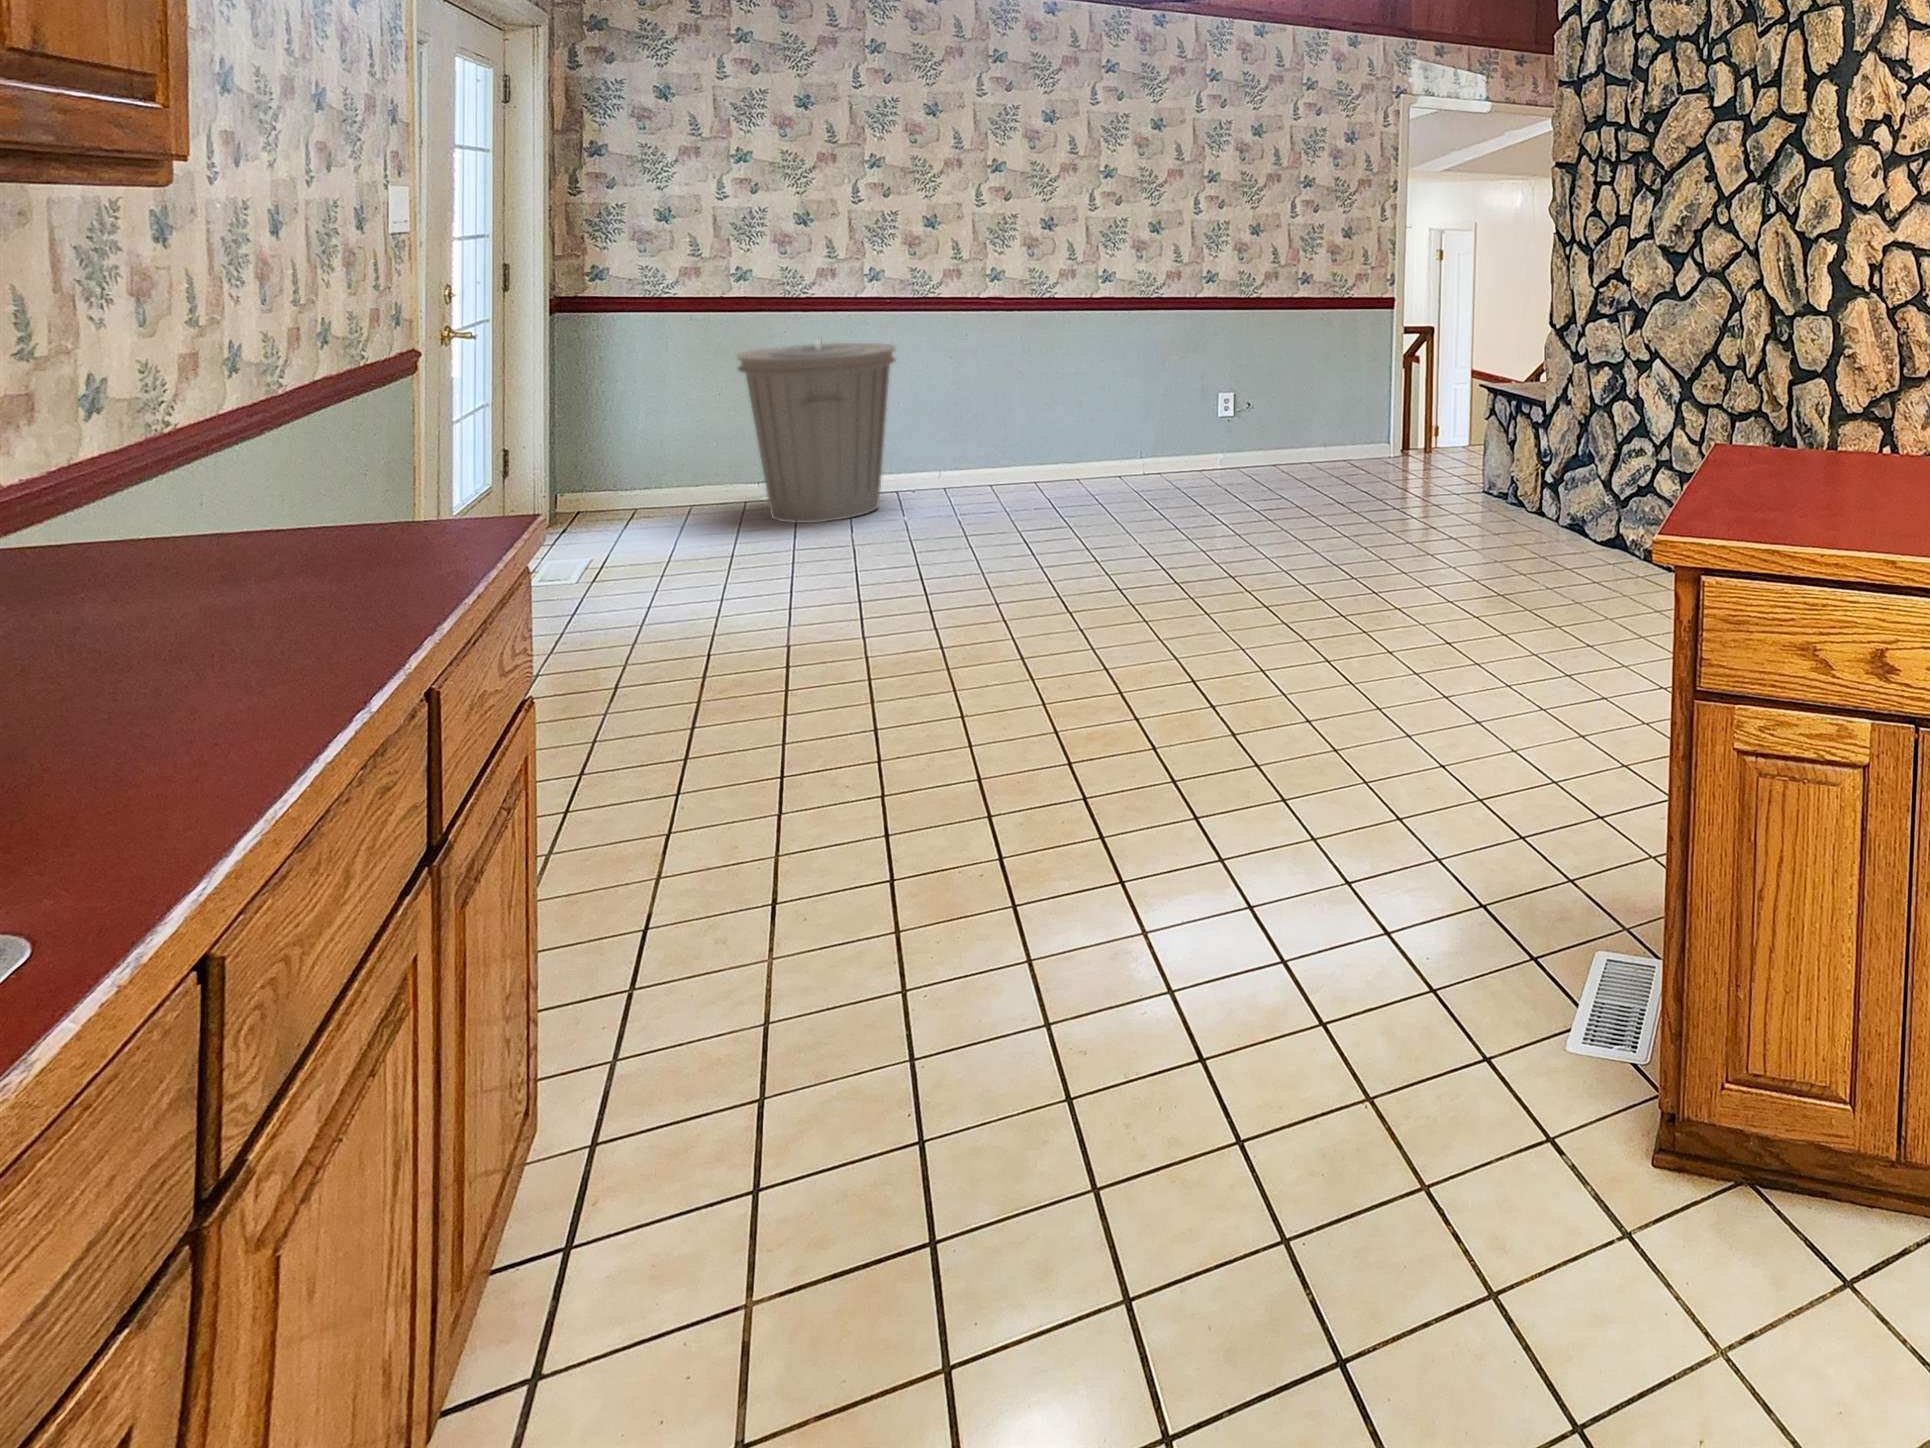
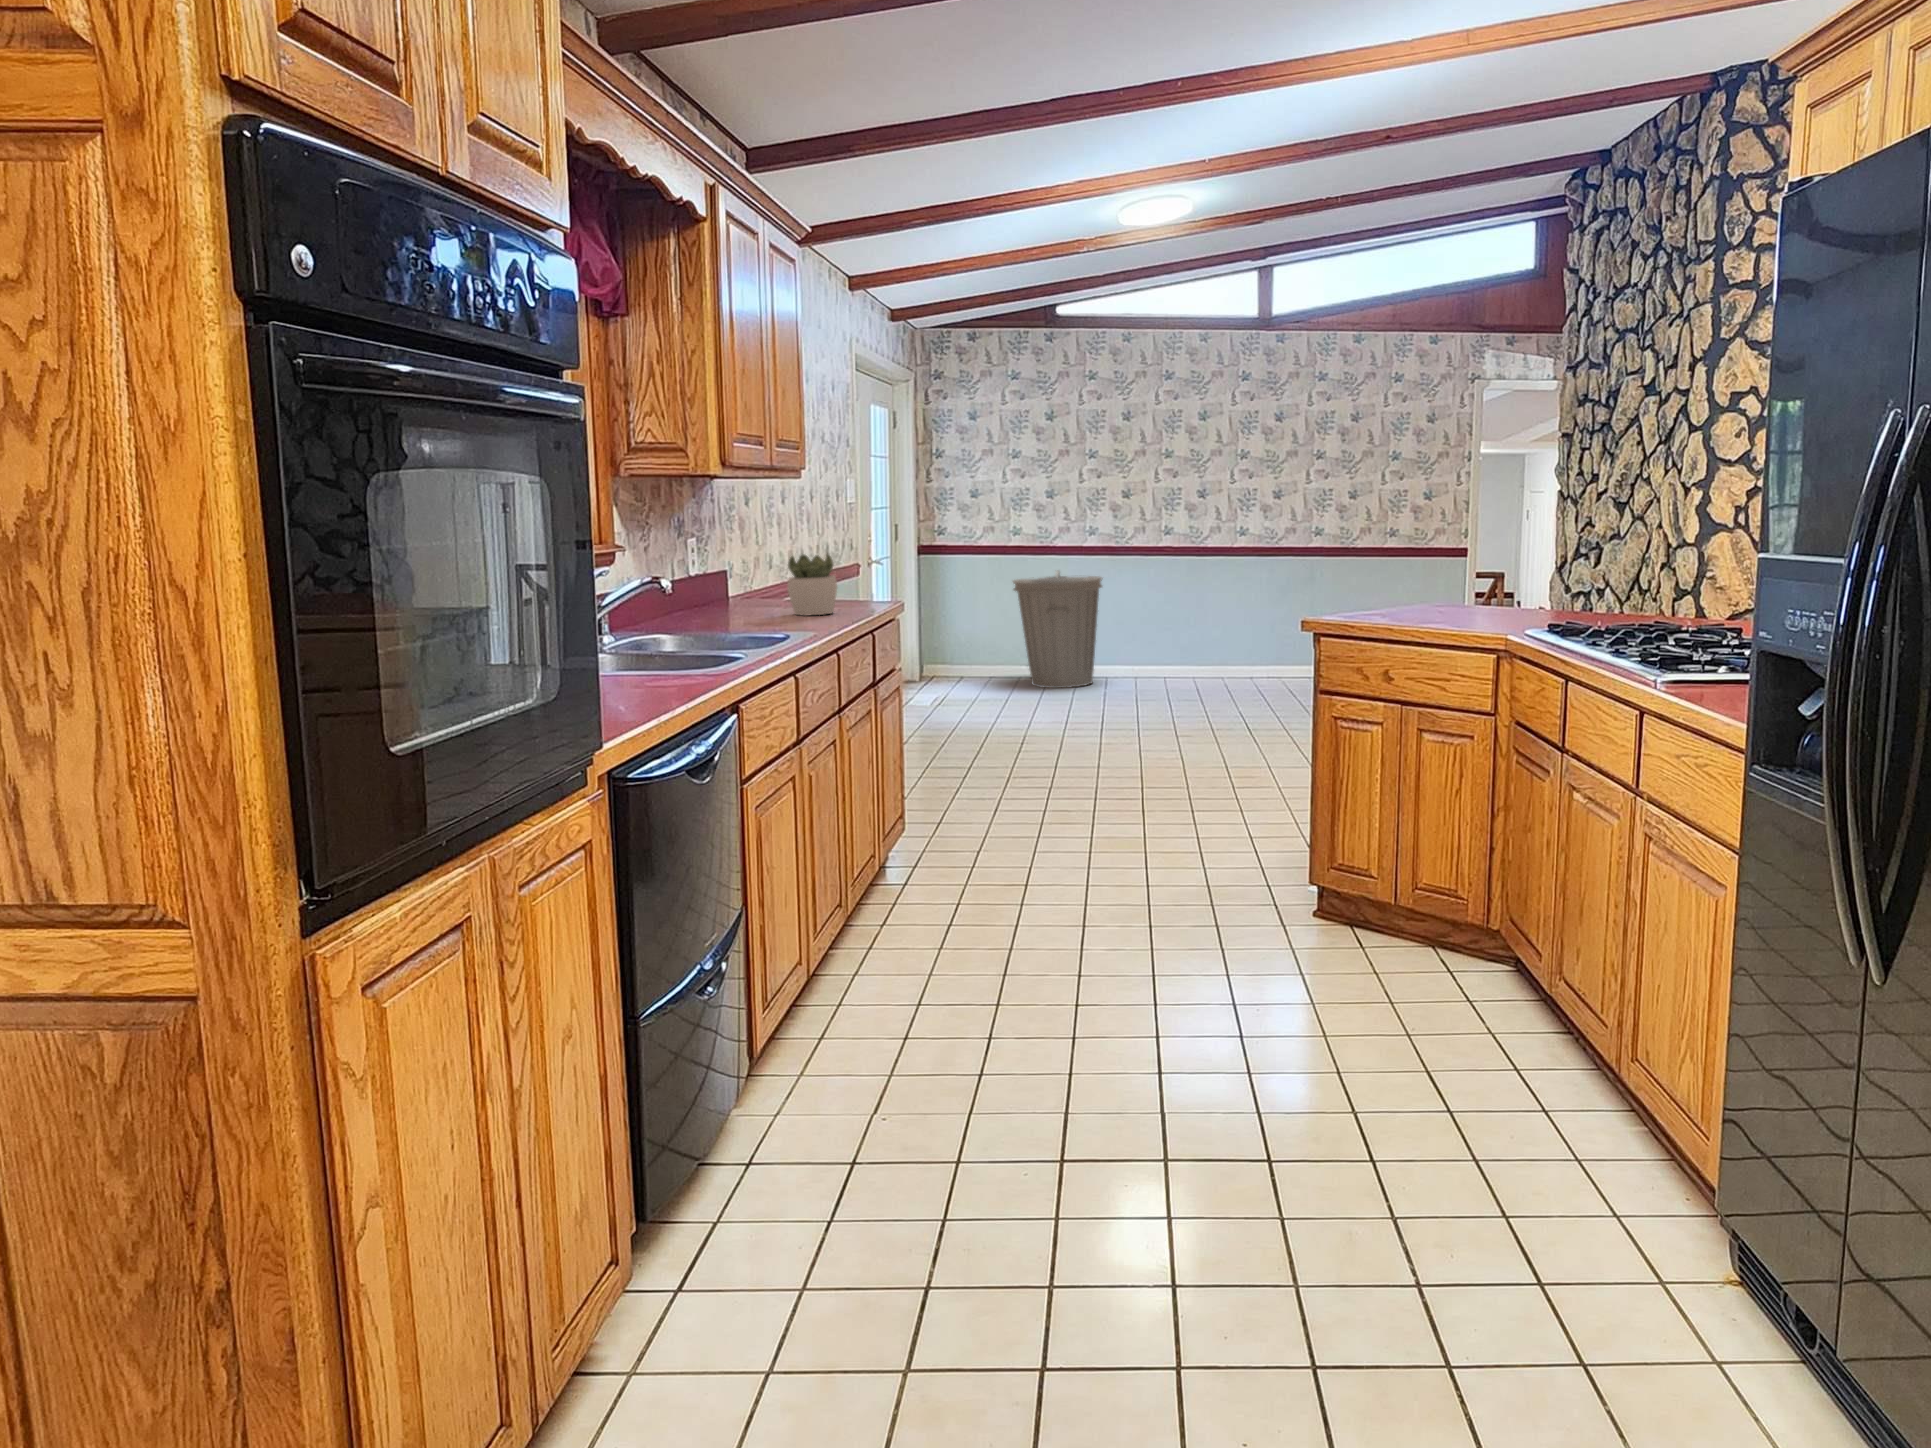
succulent plant: none [192,413,384,600] -> present [787,554,837,616]

